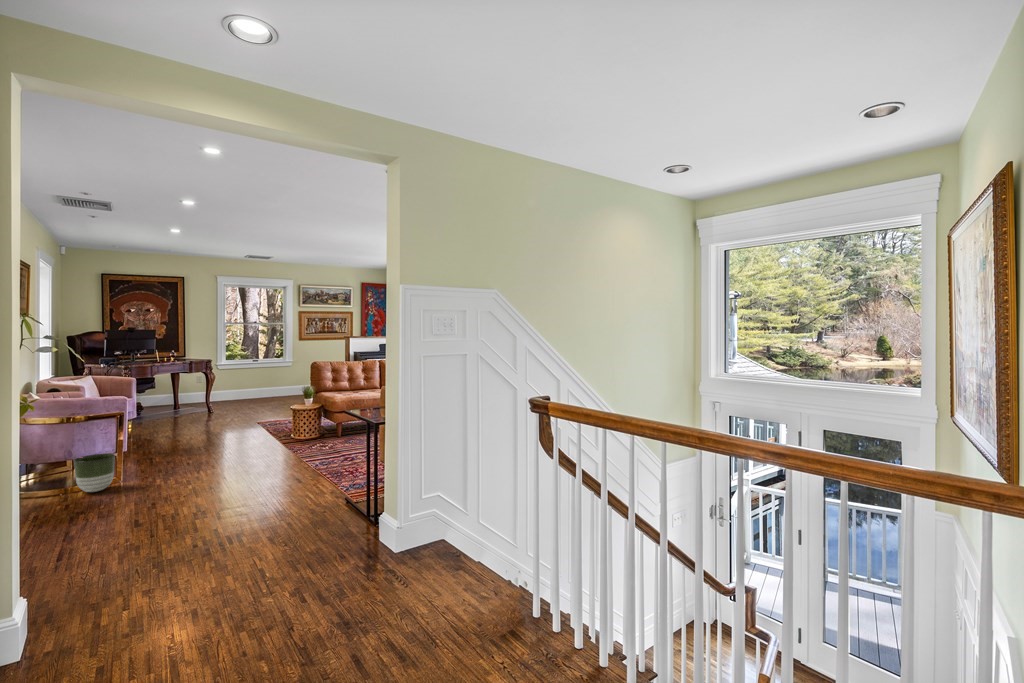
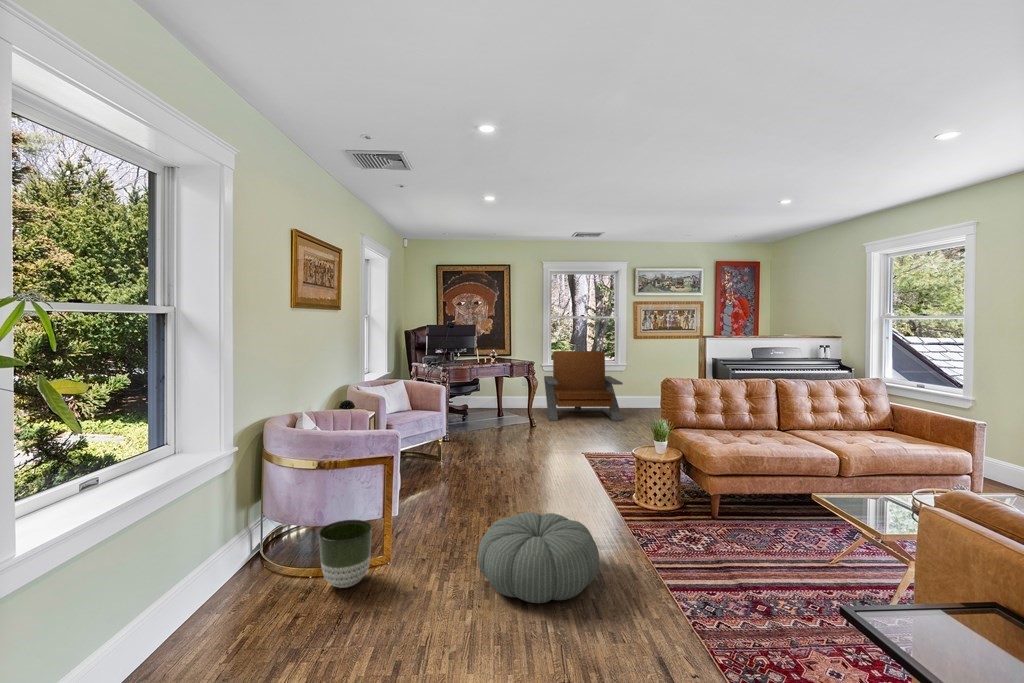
lounge chair: none [220,350,290,407] -> present [544,351,623,421]
pouf: none [192,437,267,476] -> present [478,513,599,603]

